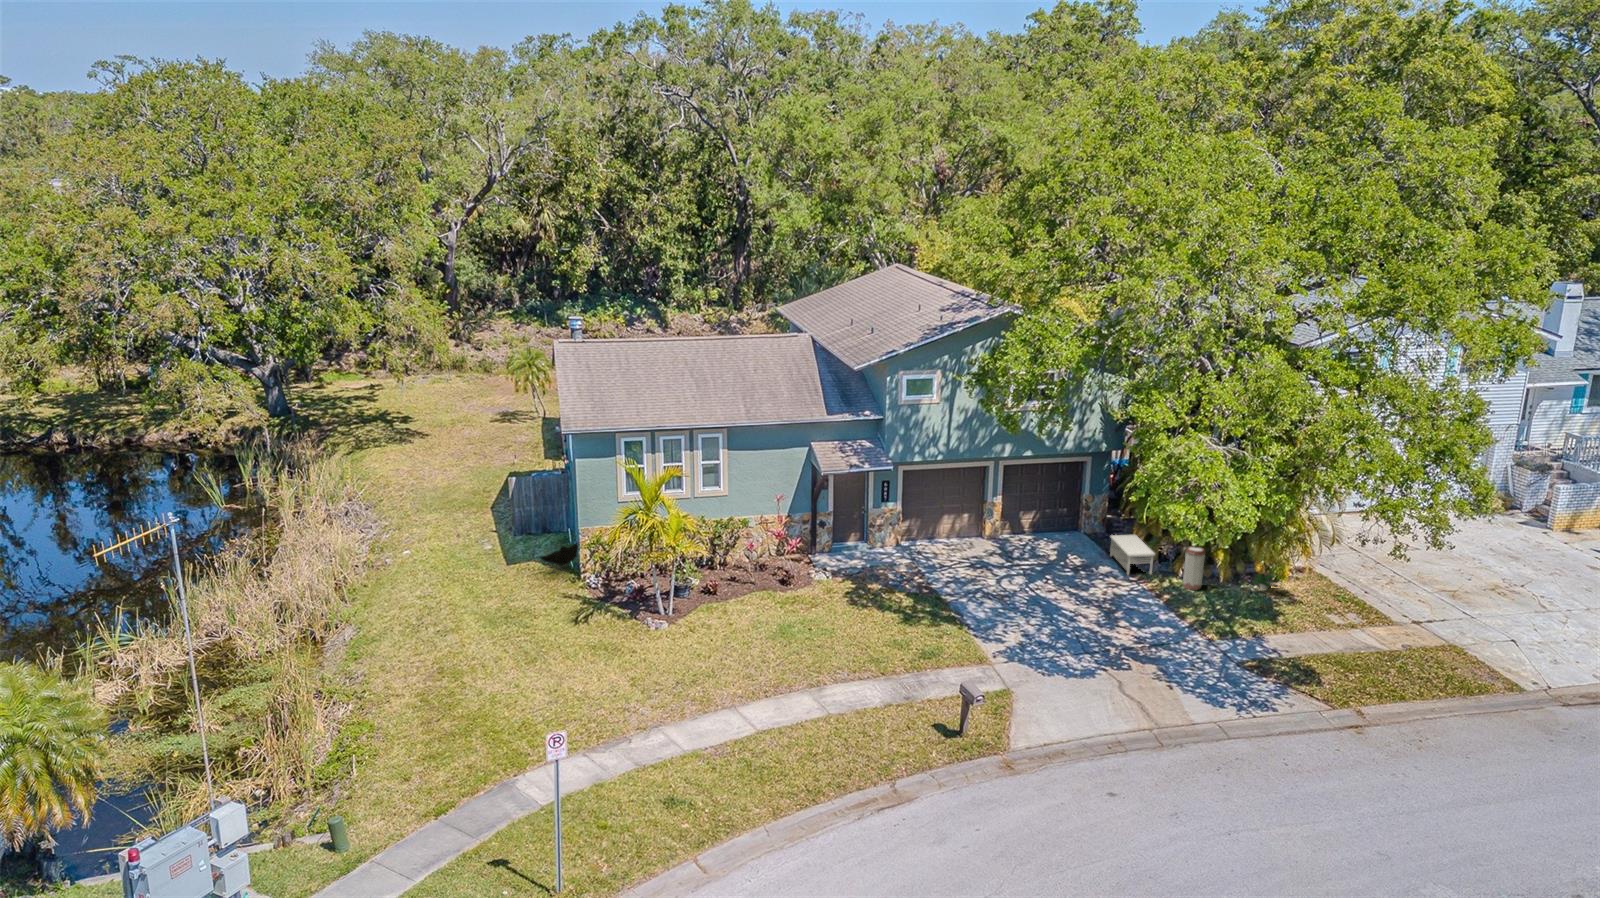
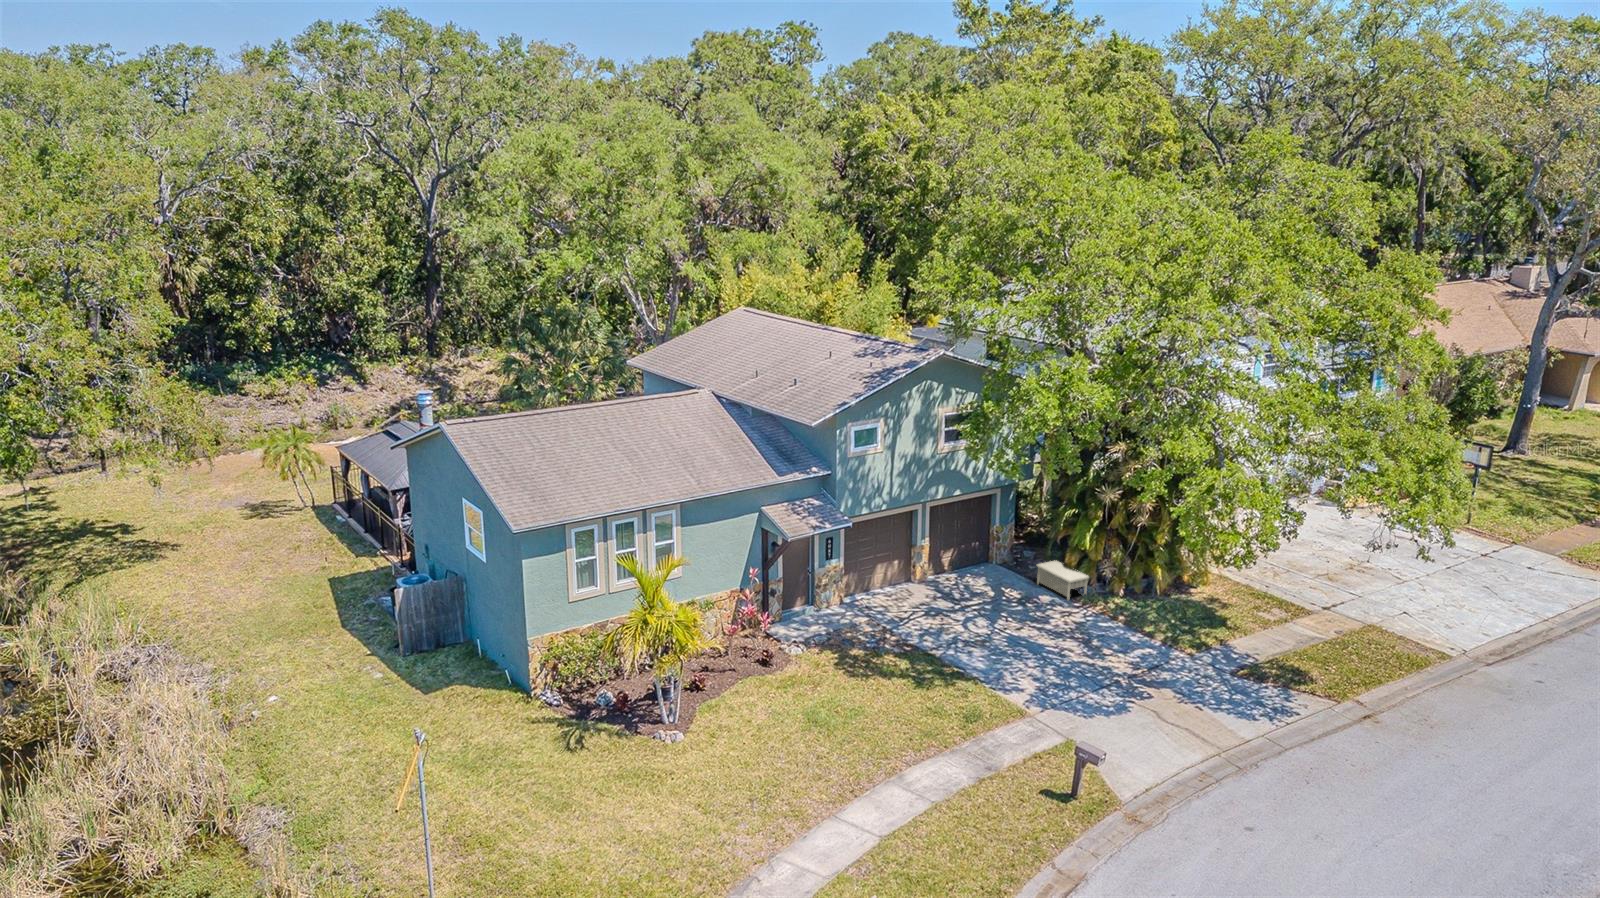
lounge chair: present [541,544,578,570] -> none [473,658,518,701]
trash can: present [1183,546,1205,590] -> none [1119,564,1140,606]
potted plant: present [1253,574,1281,590] -> none [1171,581,1198,596]

